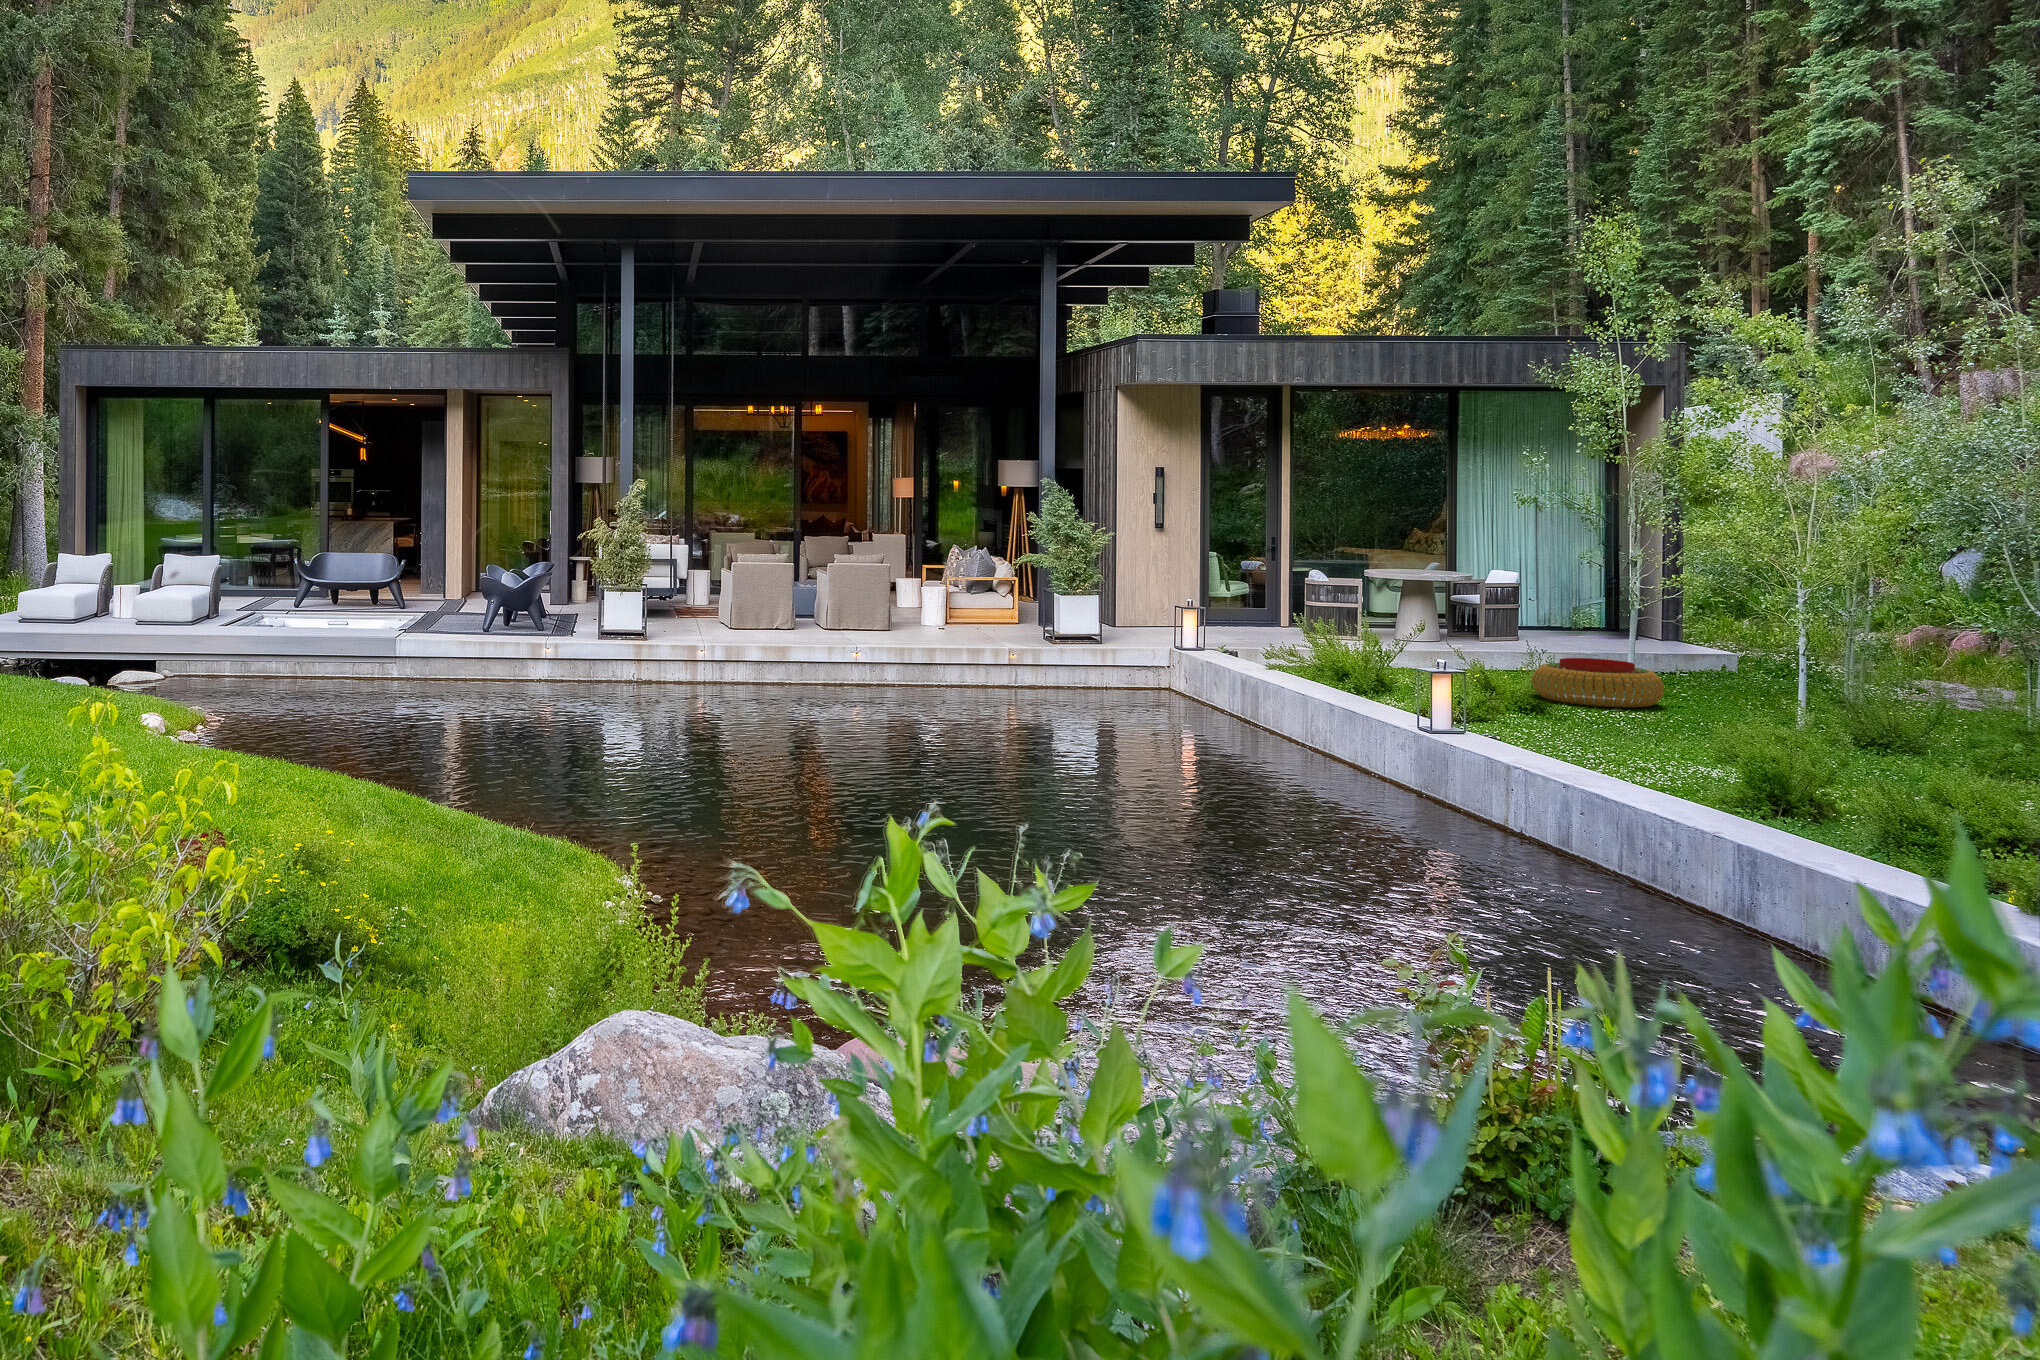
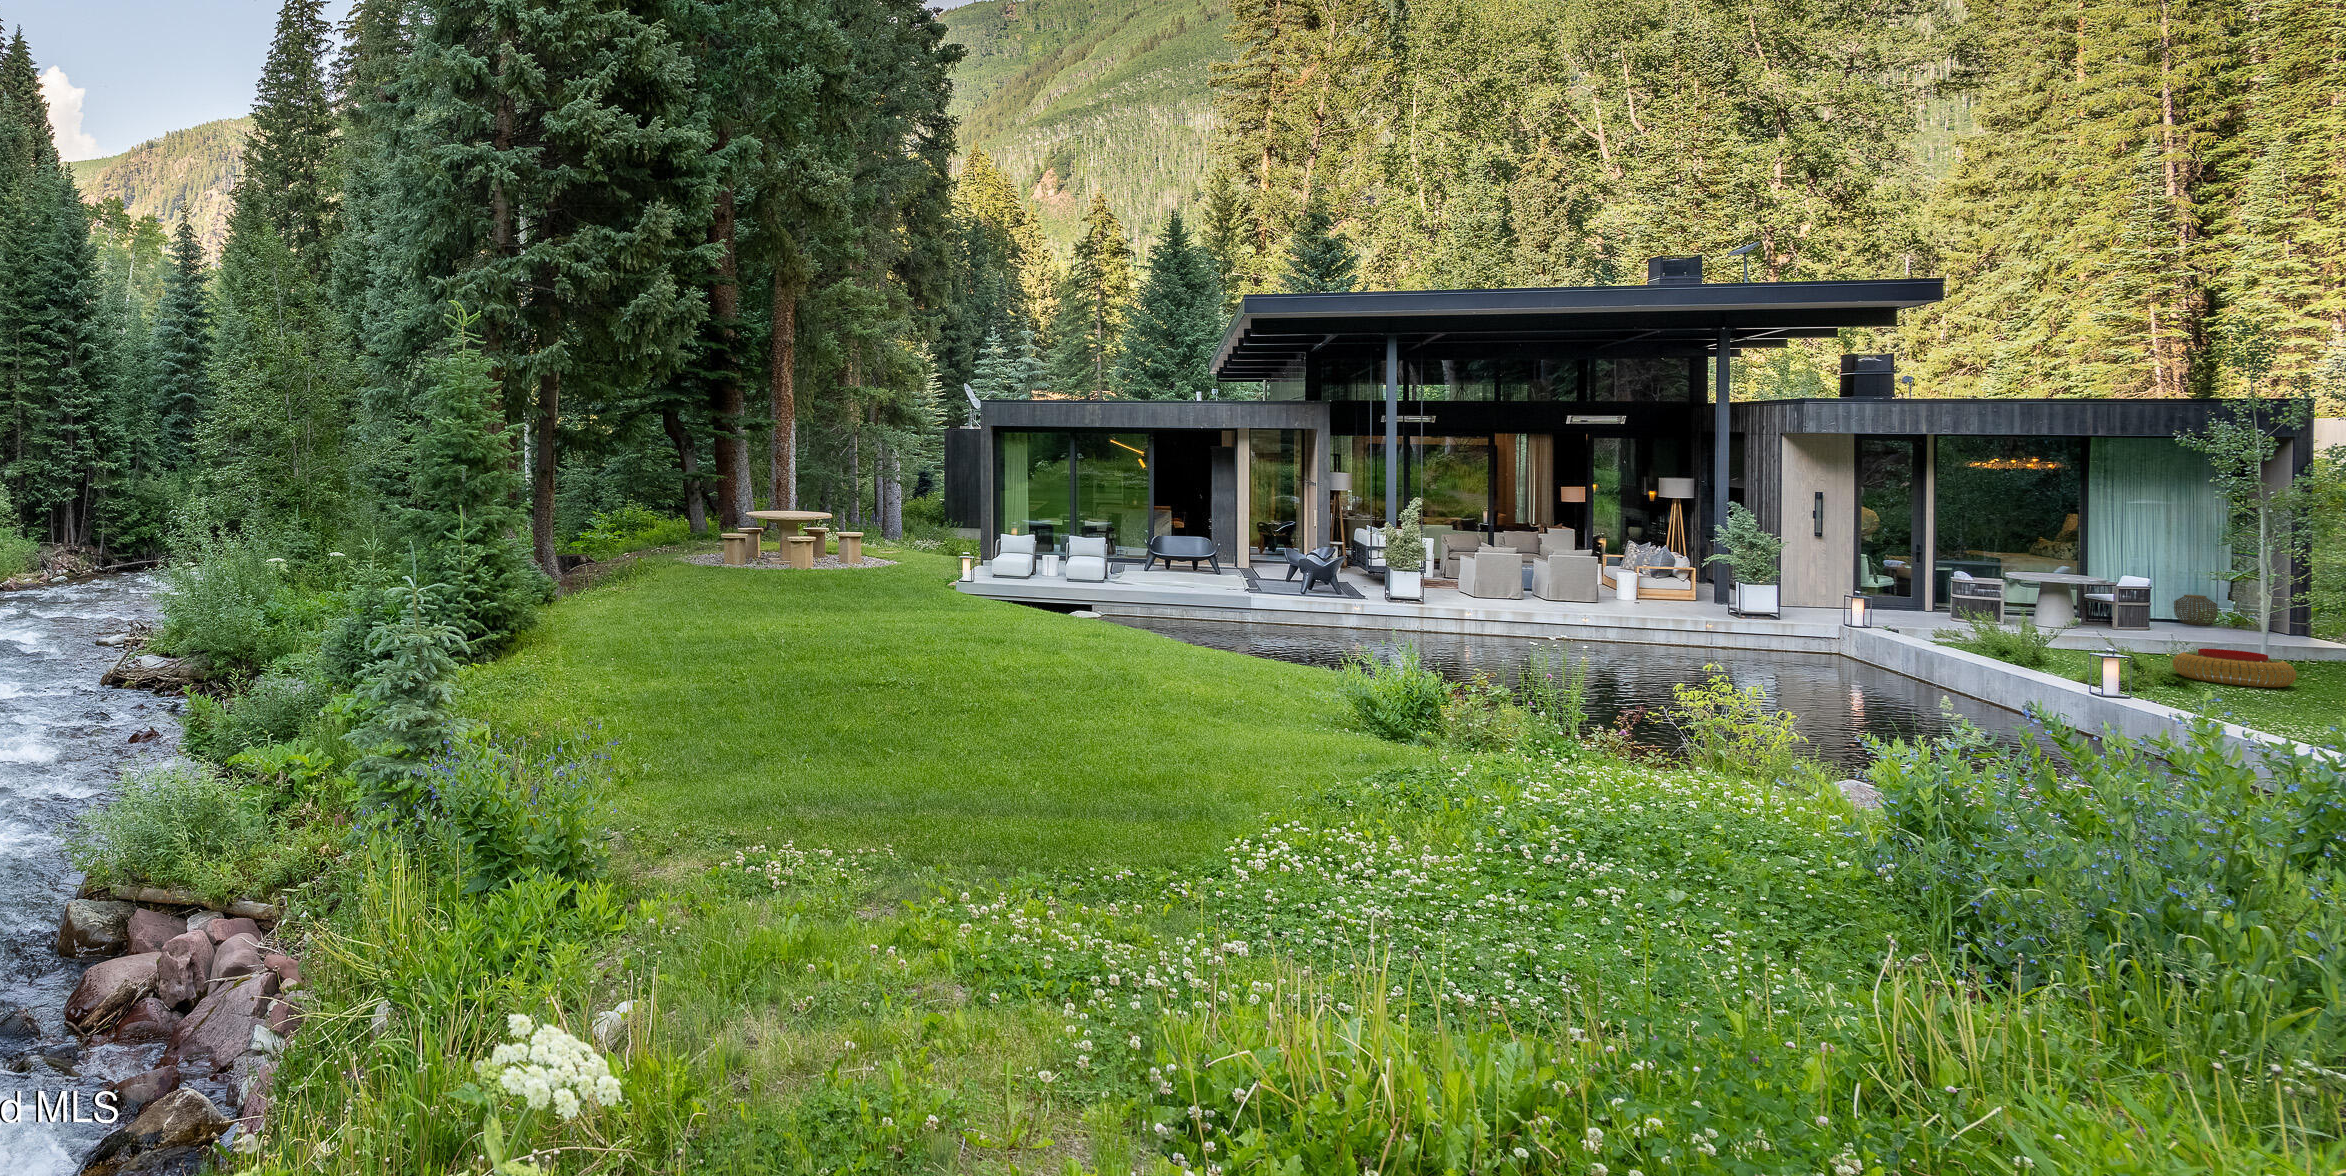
woven basket: none [1540,592,1583,631] -> present [2174,595,2217,626]

